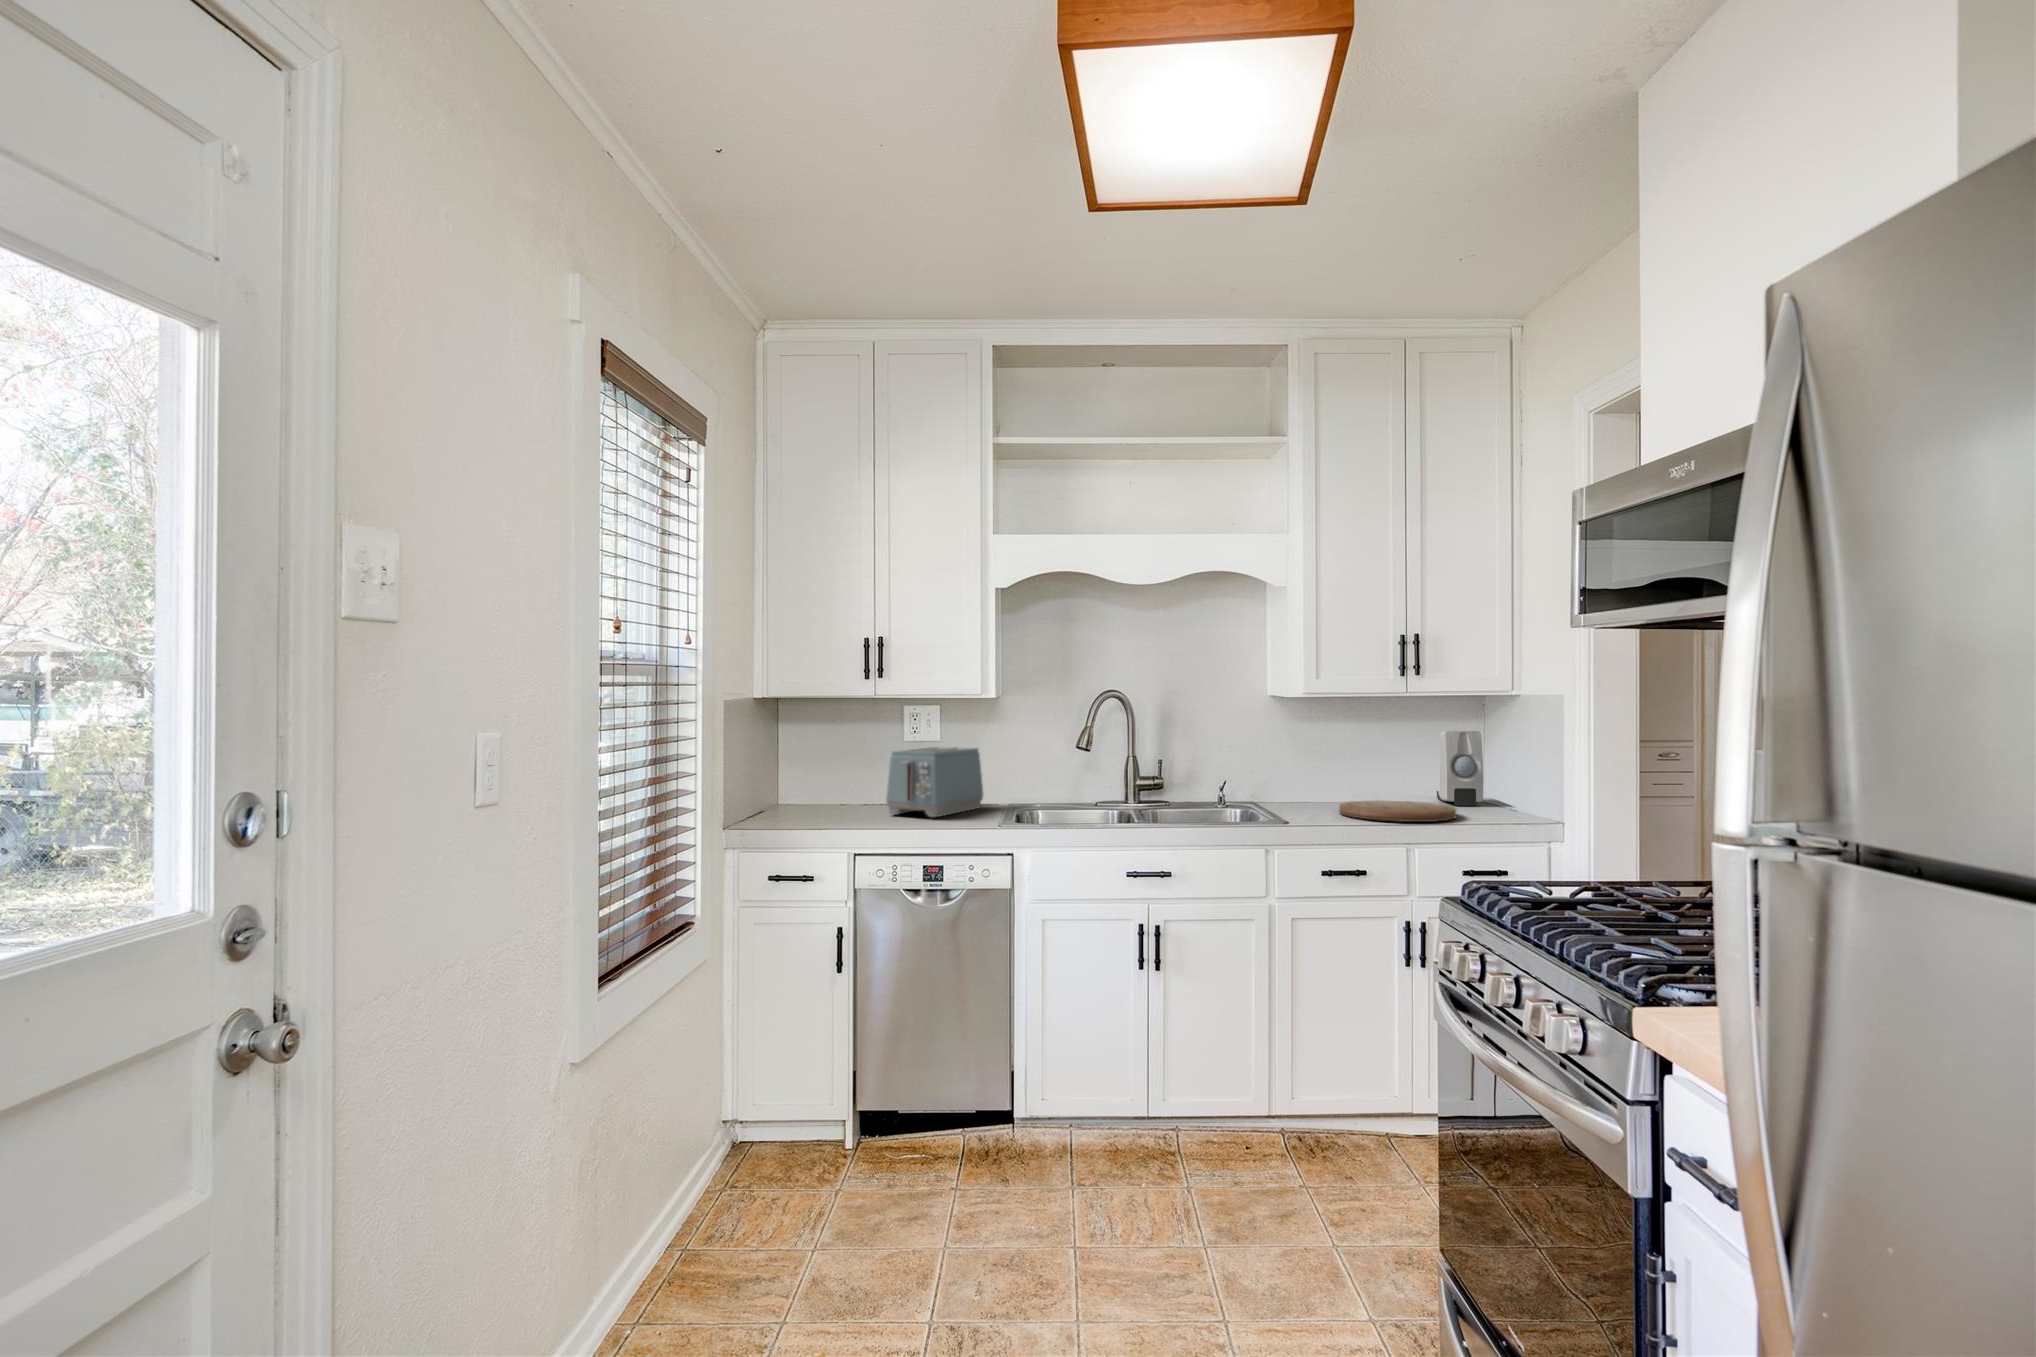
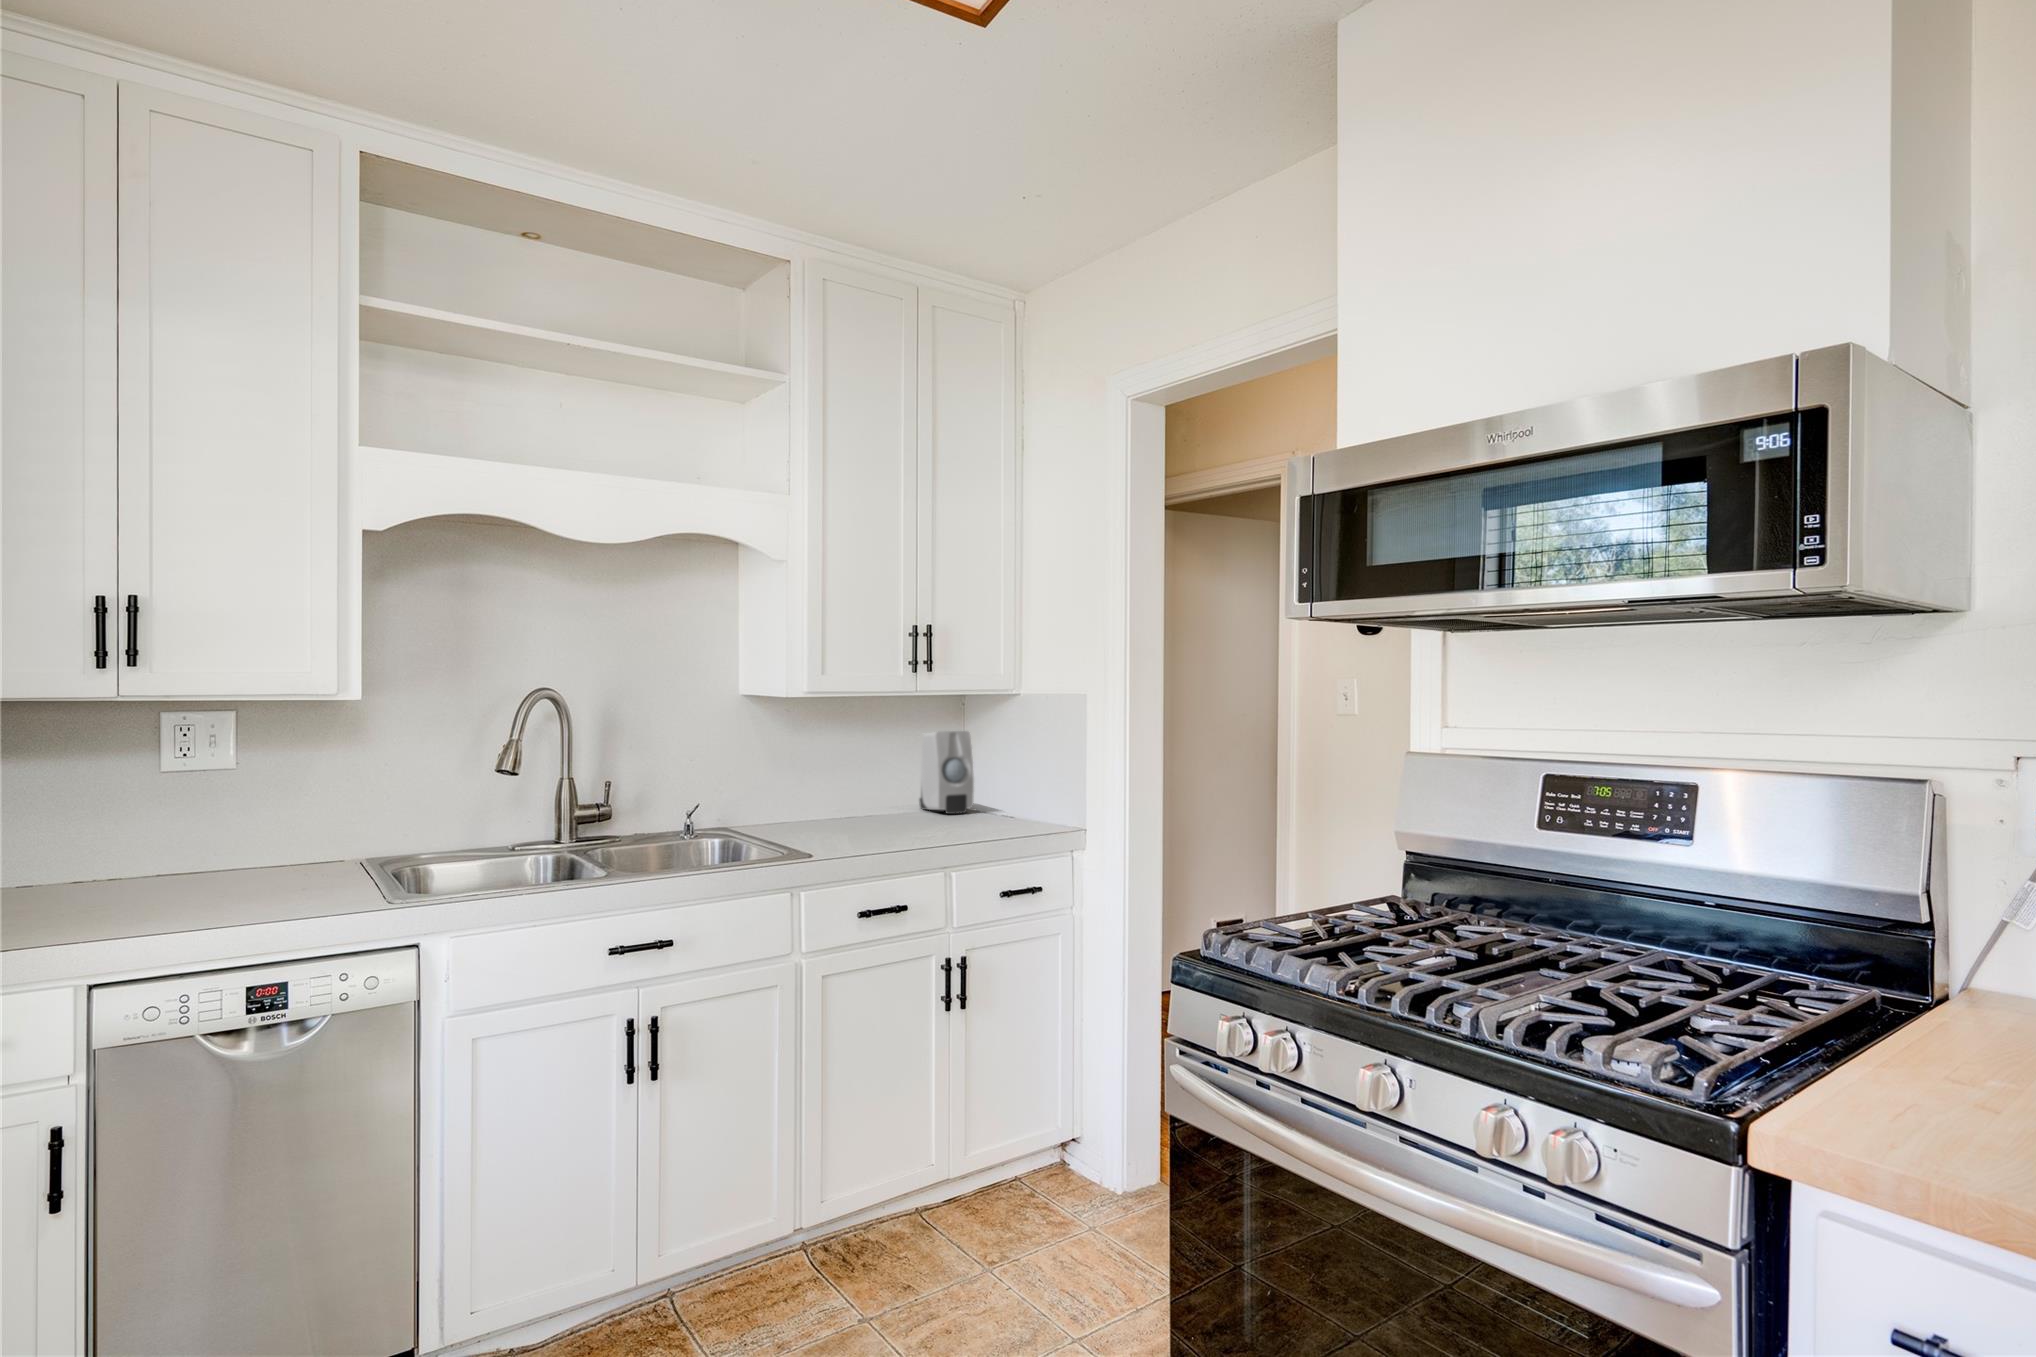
toaster: present [886,747,983,817] -> none [141,780,326,903]
cutting board: present [1339,800,1456,822] -> none [839,814,969,840]

